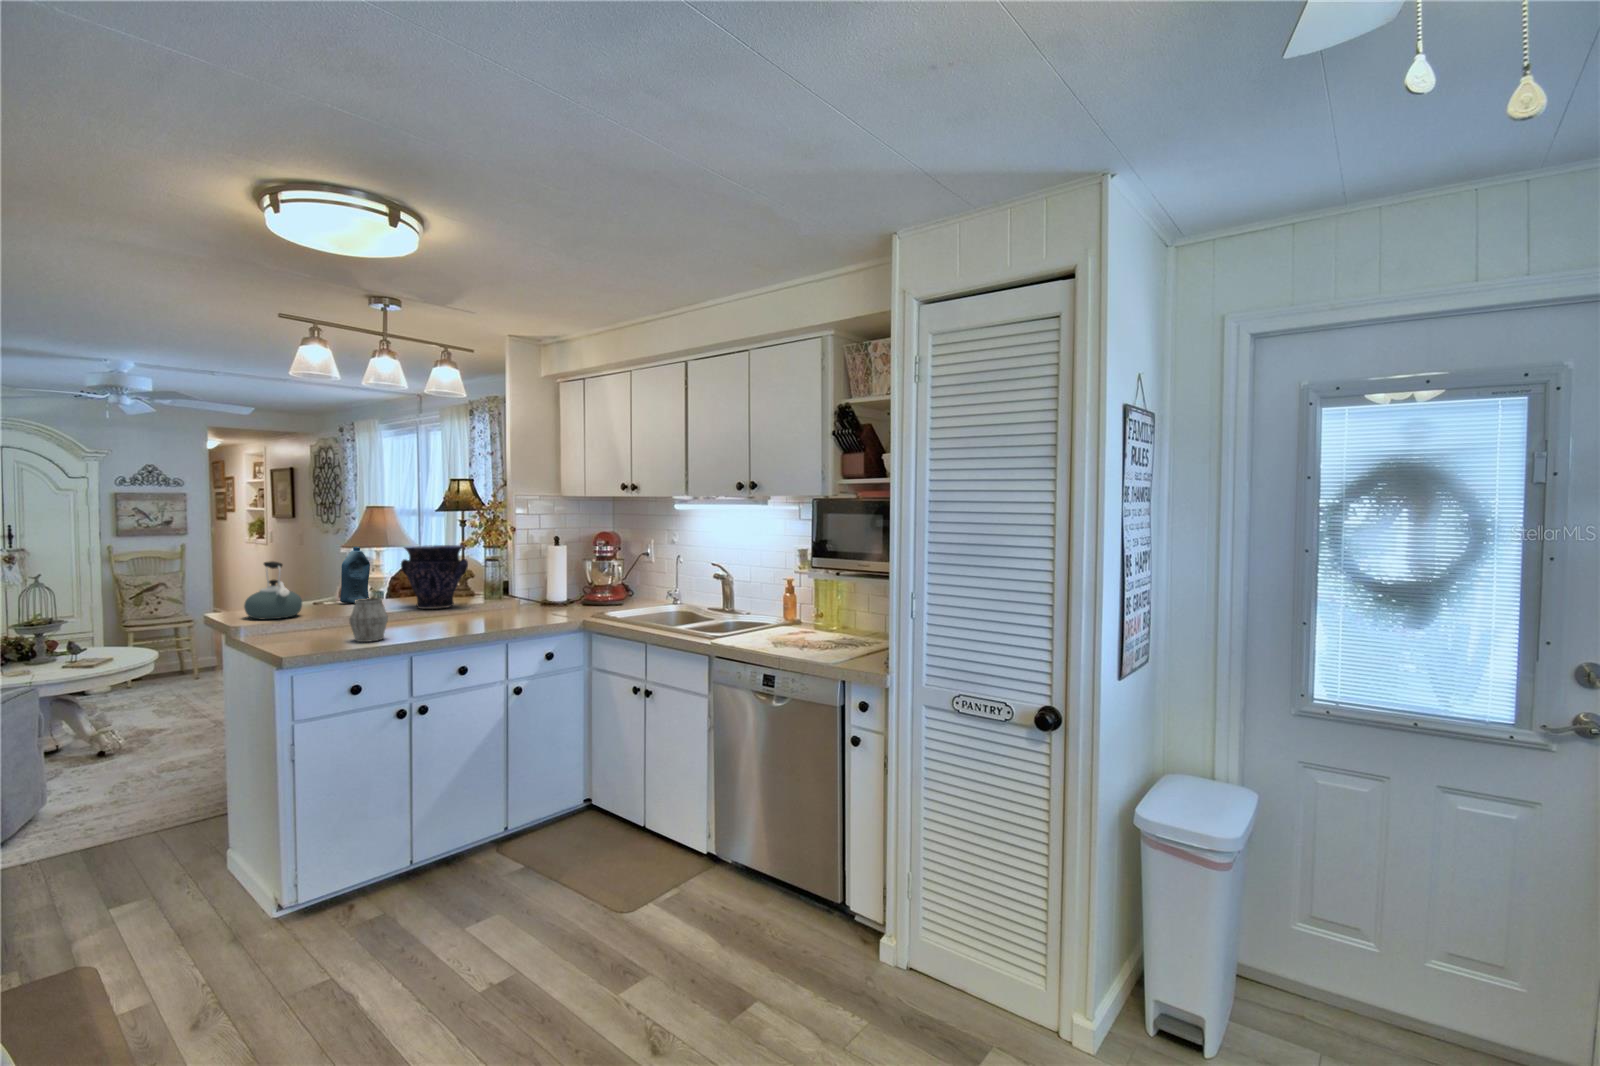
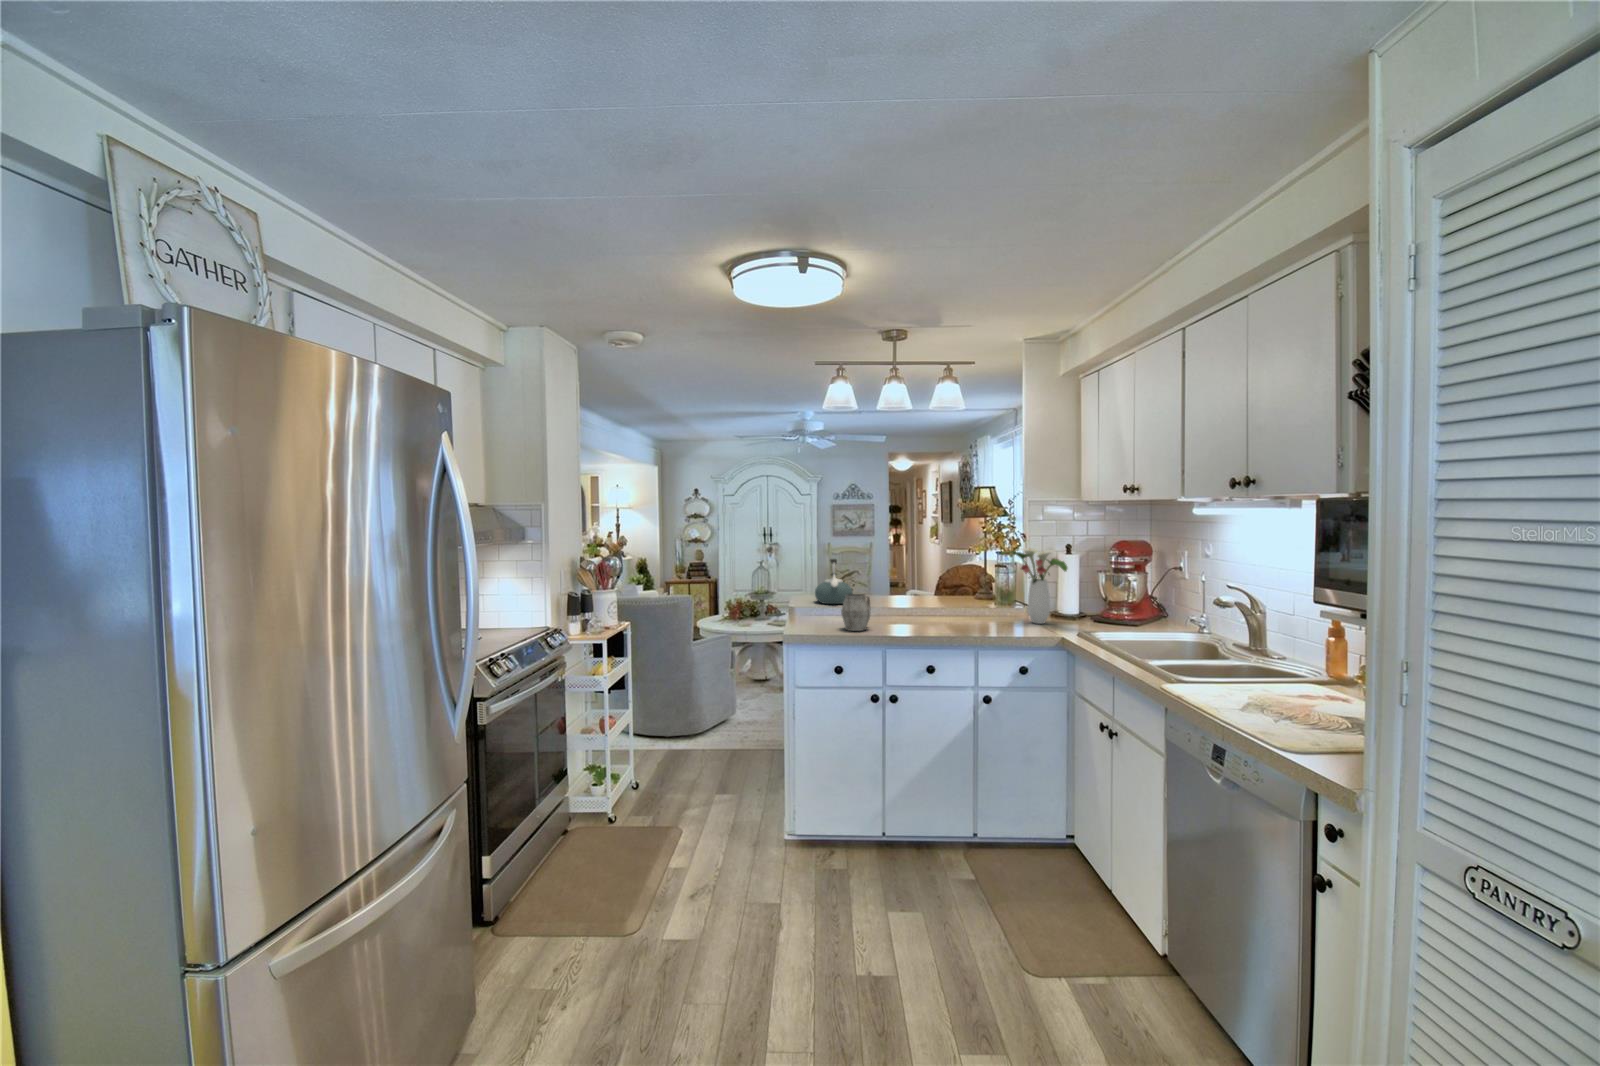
flower arrangement: none [510,540,578,613] -> present [1002,548,1067,624]
vase: present [401,545,468,609] -> none [928,550,982,609]
bottle: present [340,547,370,604] -> none [892,549,917,597]

